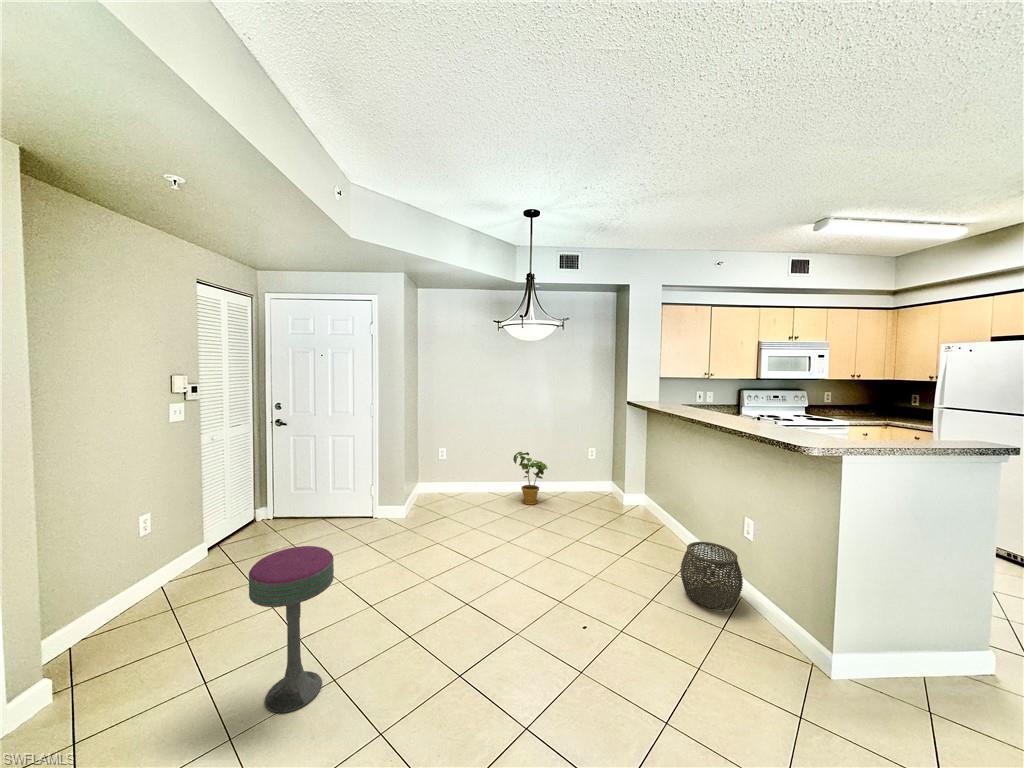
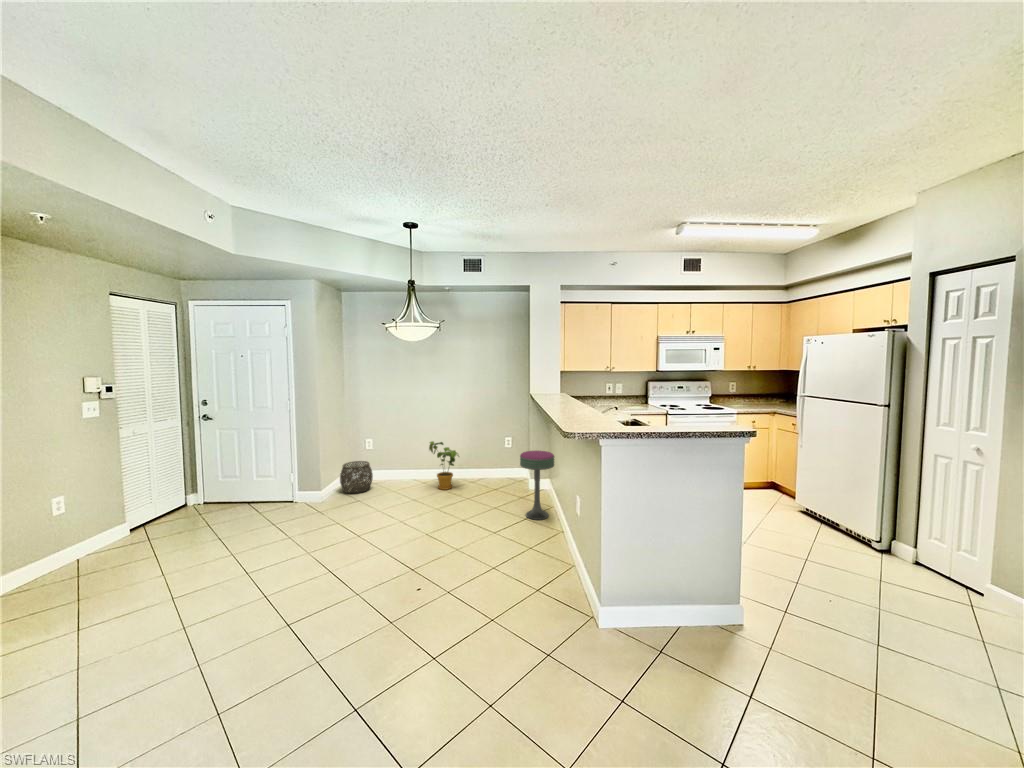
woven basket: present [680,542,743,610] -> present [340,461,373,493]
bar stool: present [249,546,334,713] -> present [520,451,554,520]

